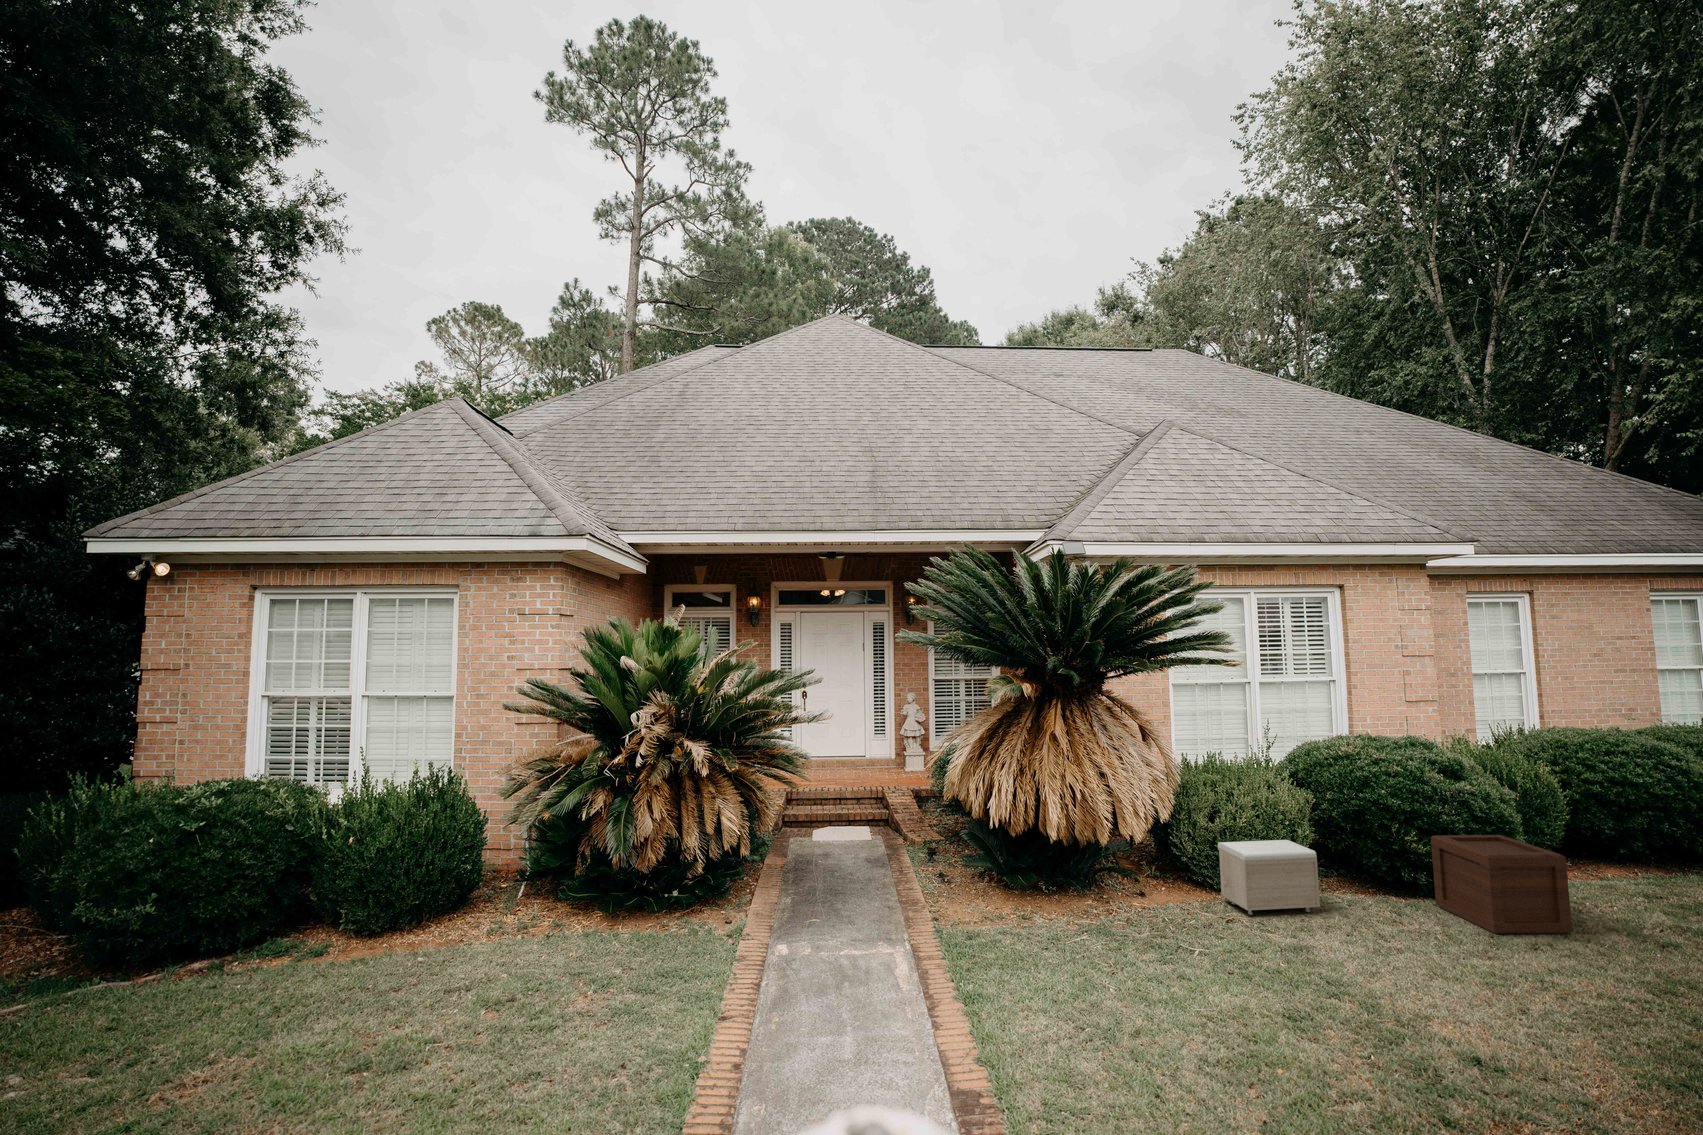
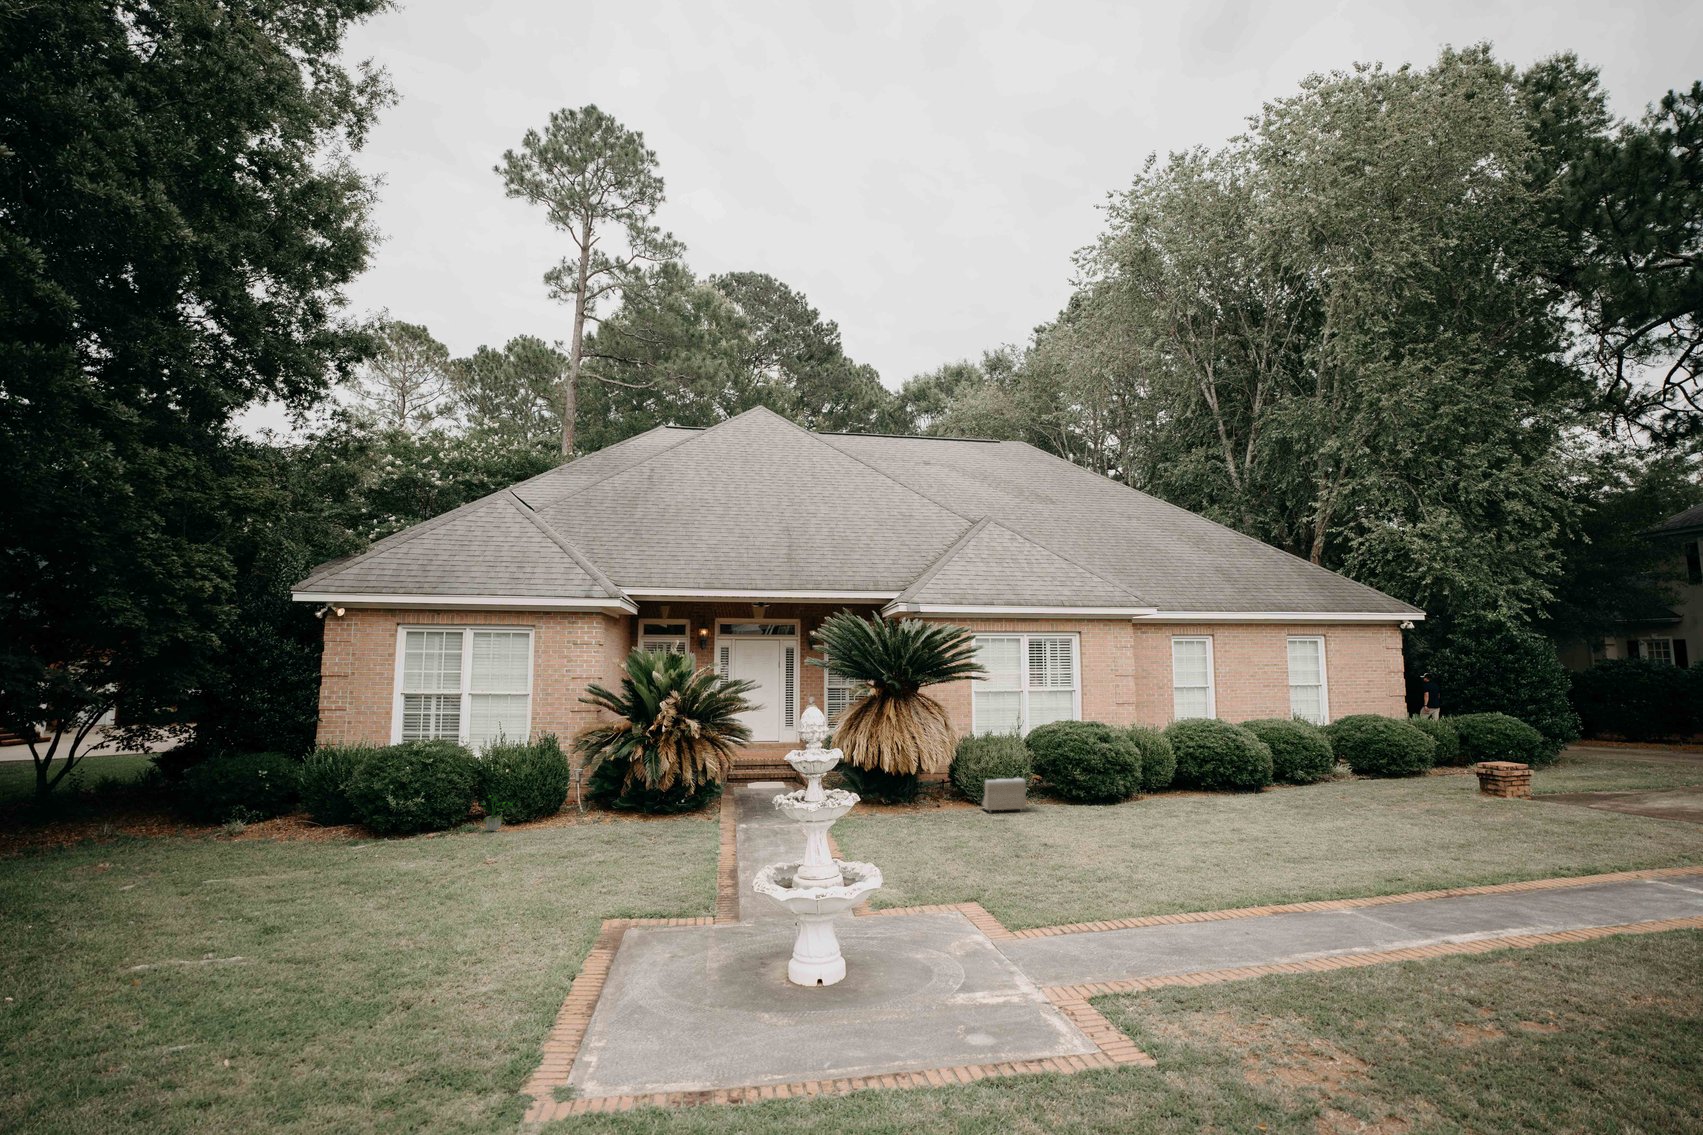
wooden crate: present [1431,835,1572,934] -> none [1087,771,1139,817]
potted plant: none [313,866,388,949] -> present [481,795,513,831]

